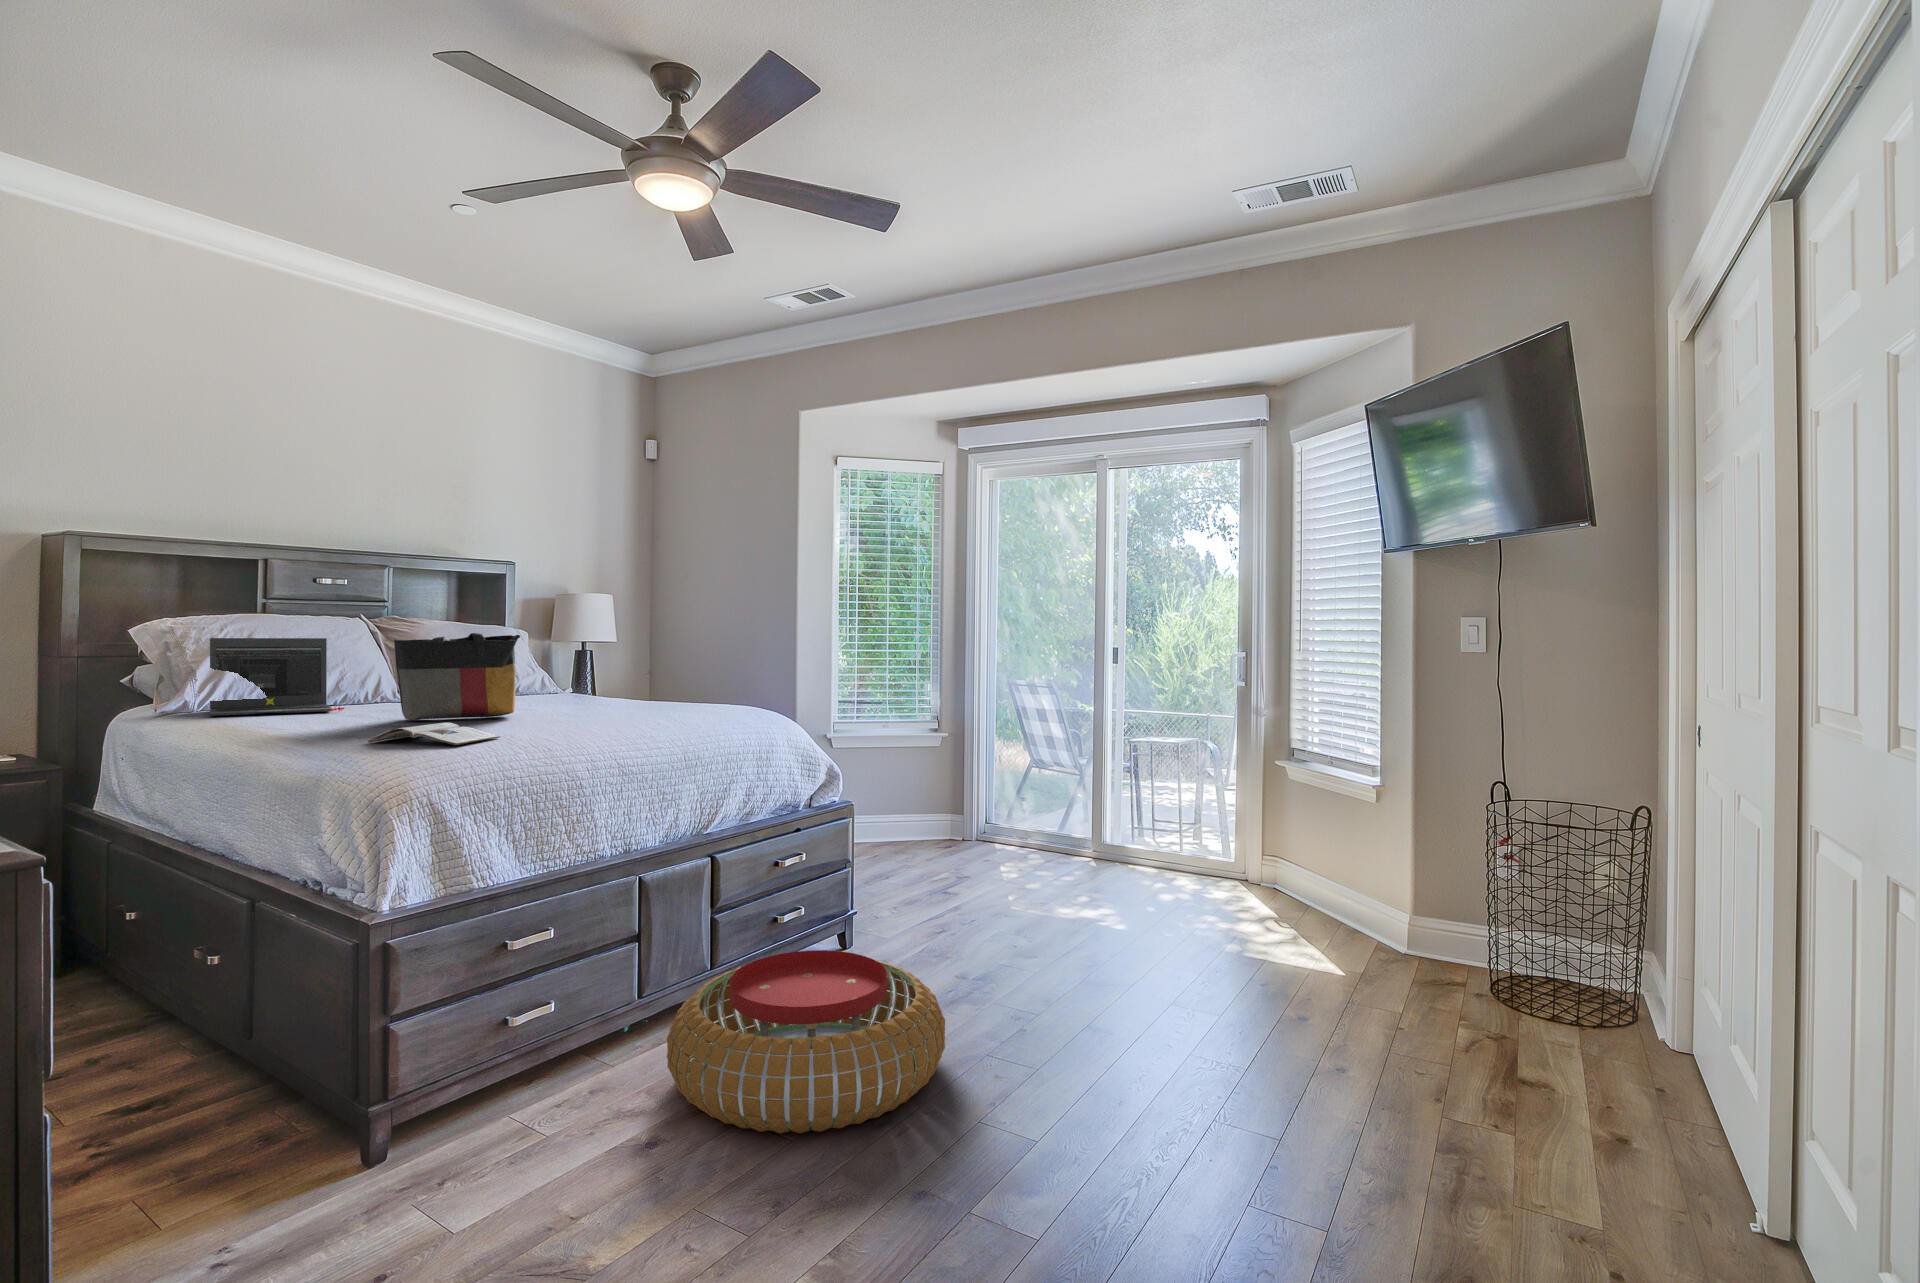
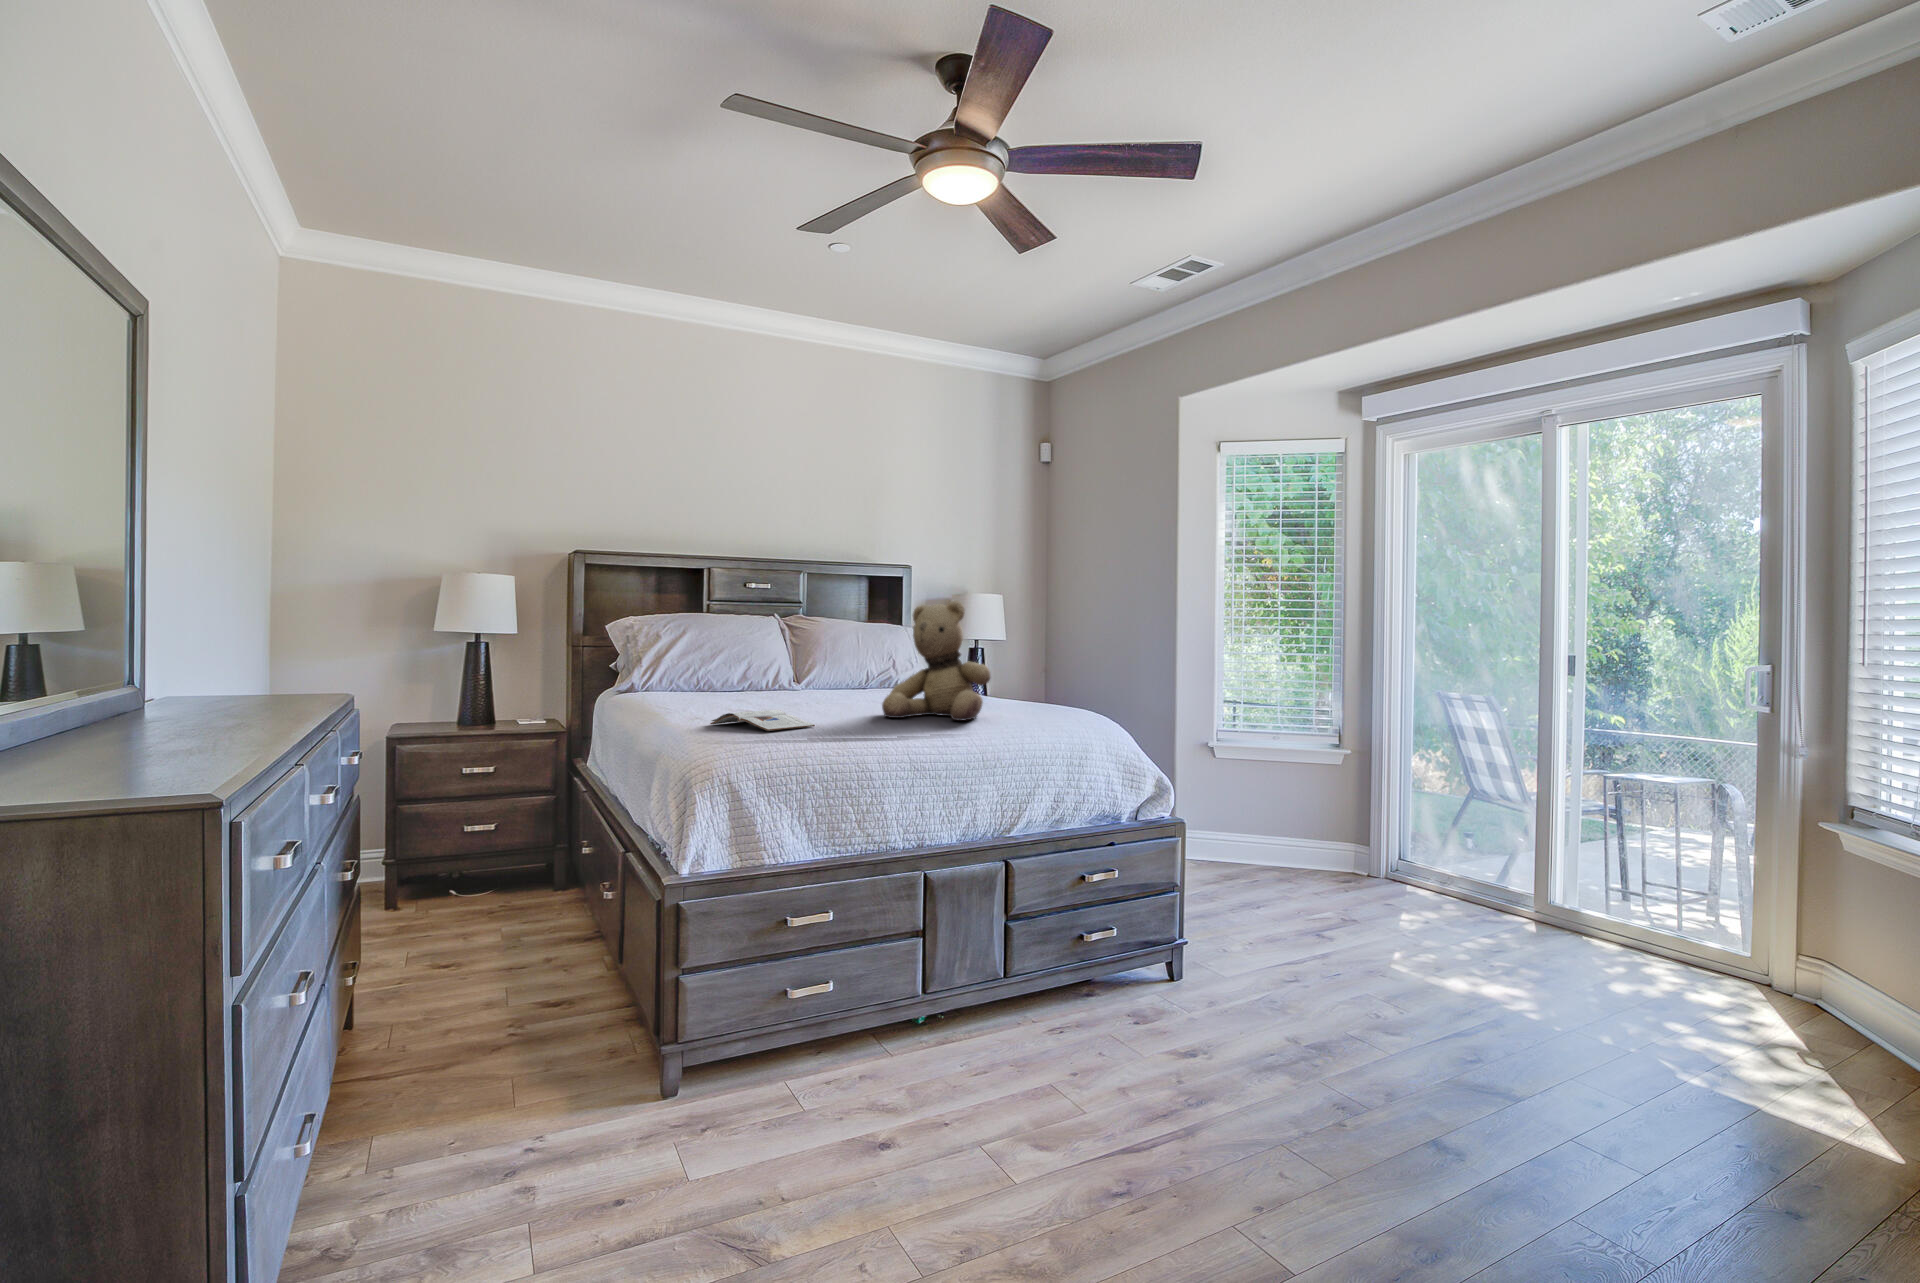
teddy bear: none [559,602,677,725] -> present [882,600,991,721]
tote bag: present [394,633,520,720] -> none [761,630,863,707]
laptop: present [210,638,344,716] -> none [645,633,741,696]
pouf: present [667,950,945,1133] -> none [919,975,1223,1186]

